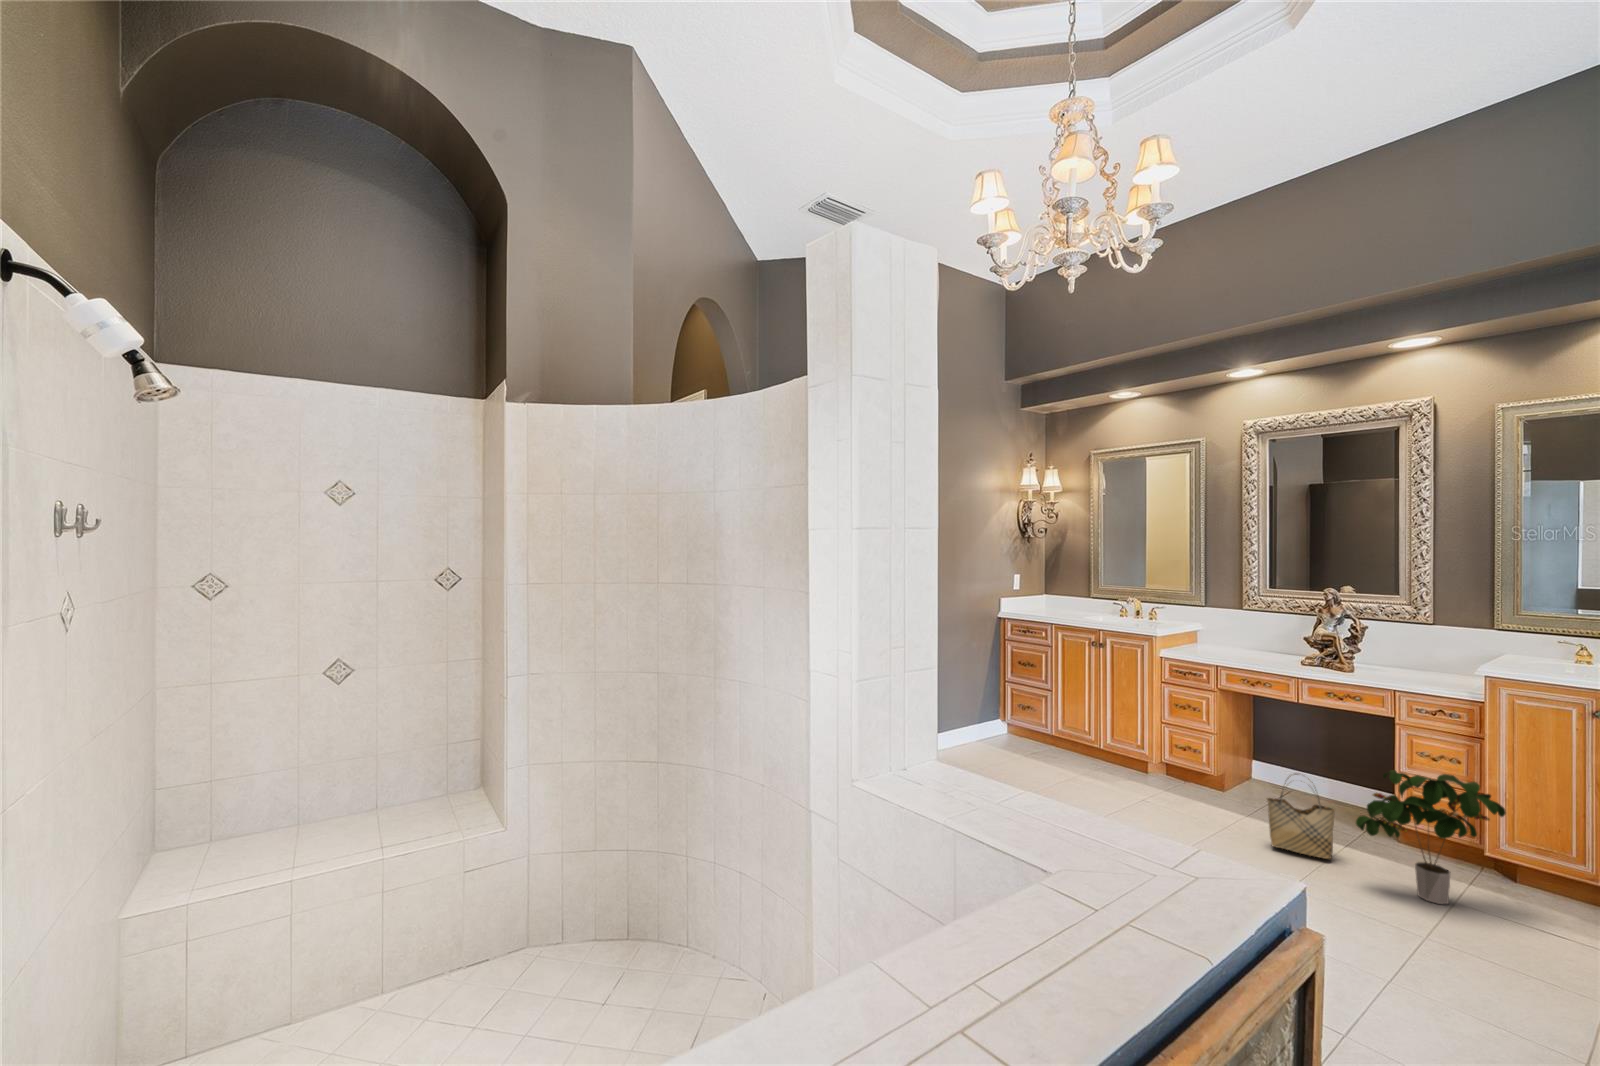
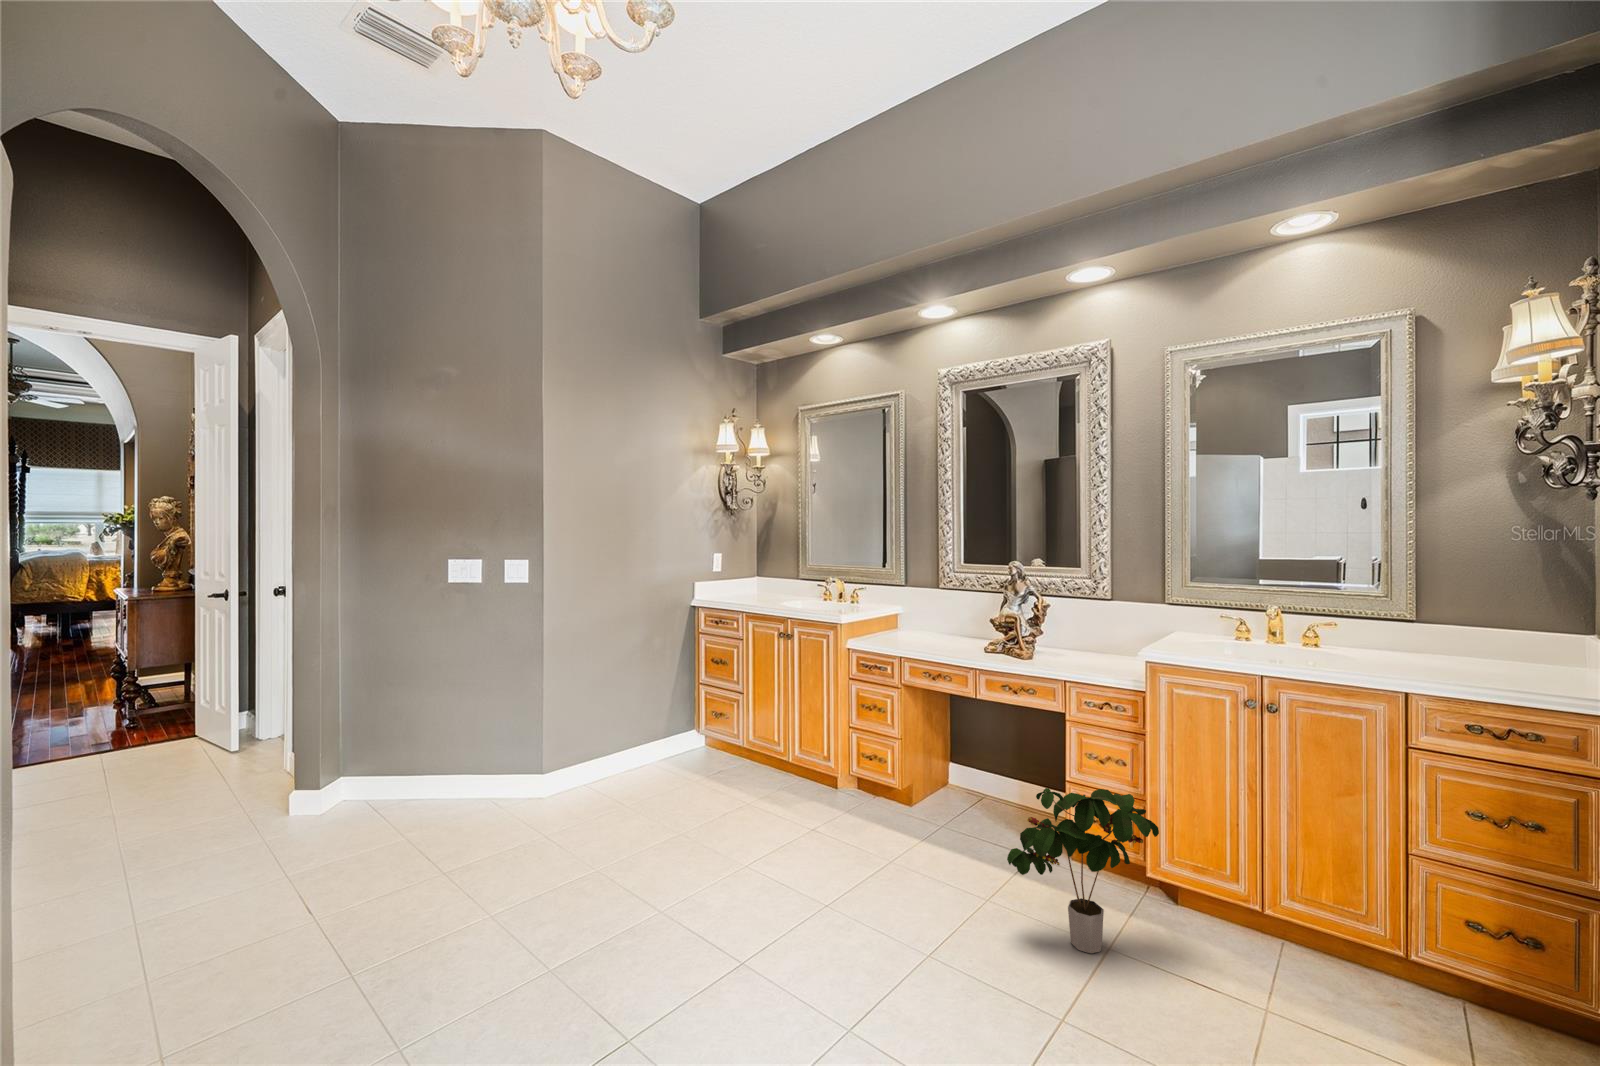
woven basket: present [1267,774,1335,859] -> none [927,791,998,898]

